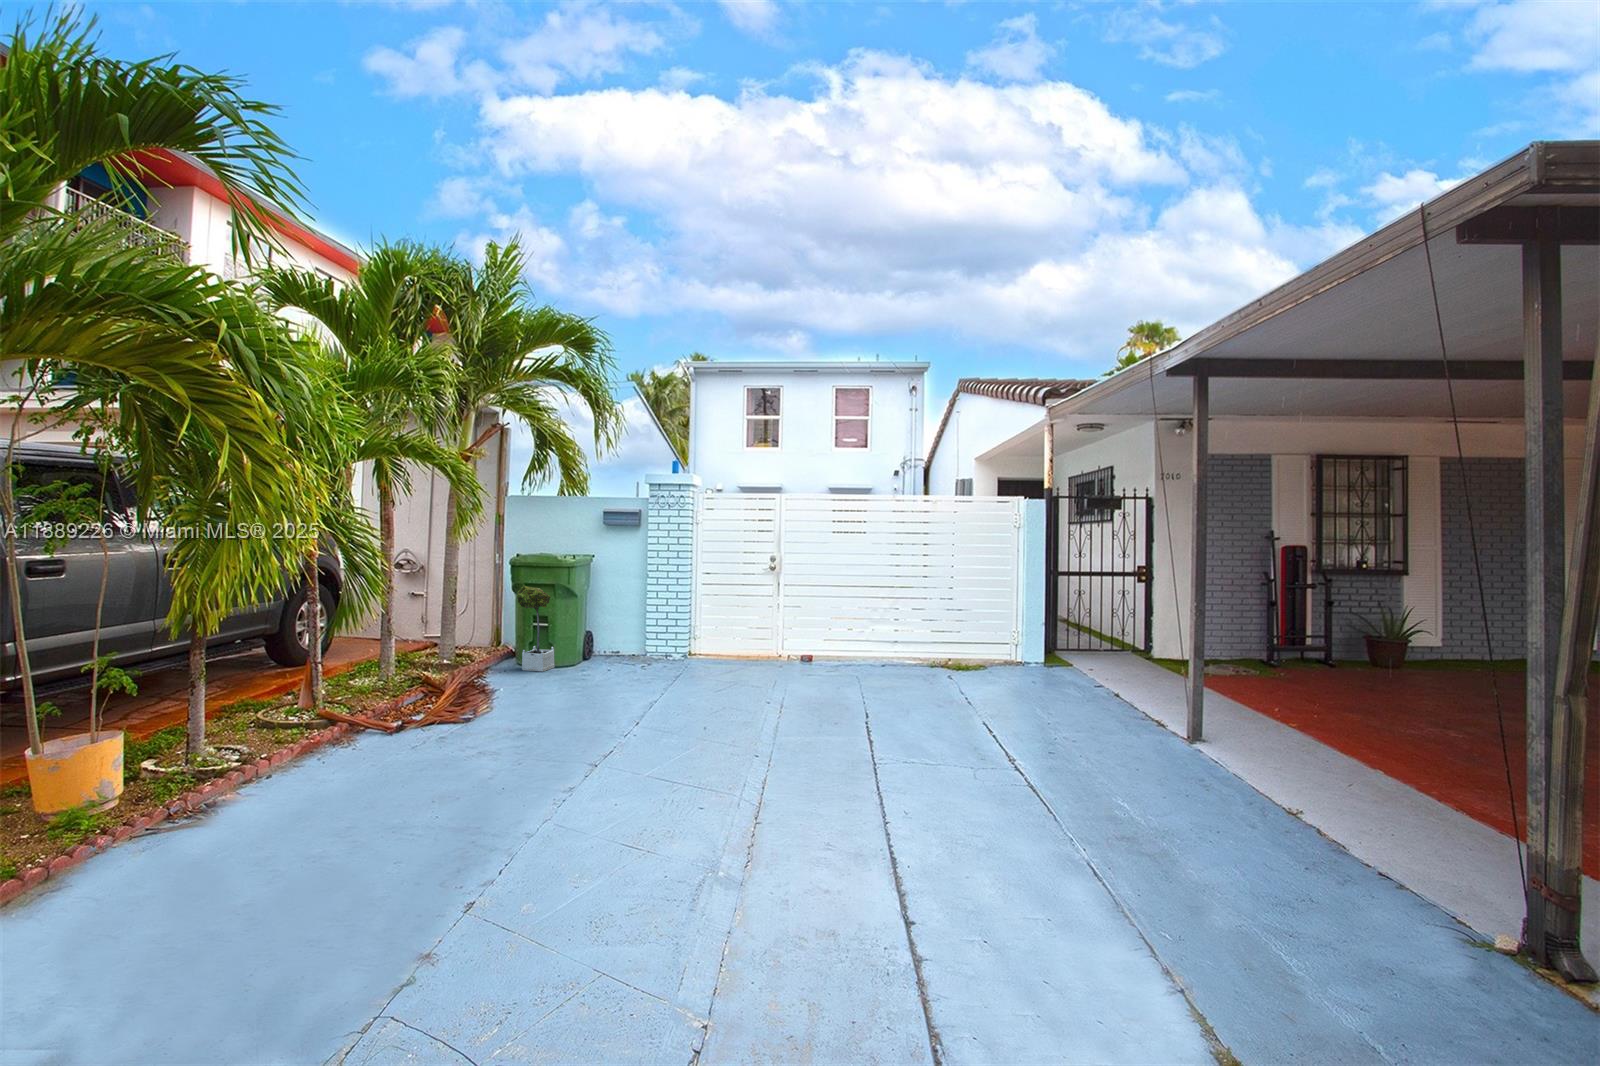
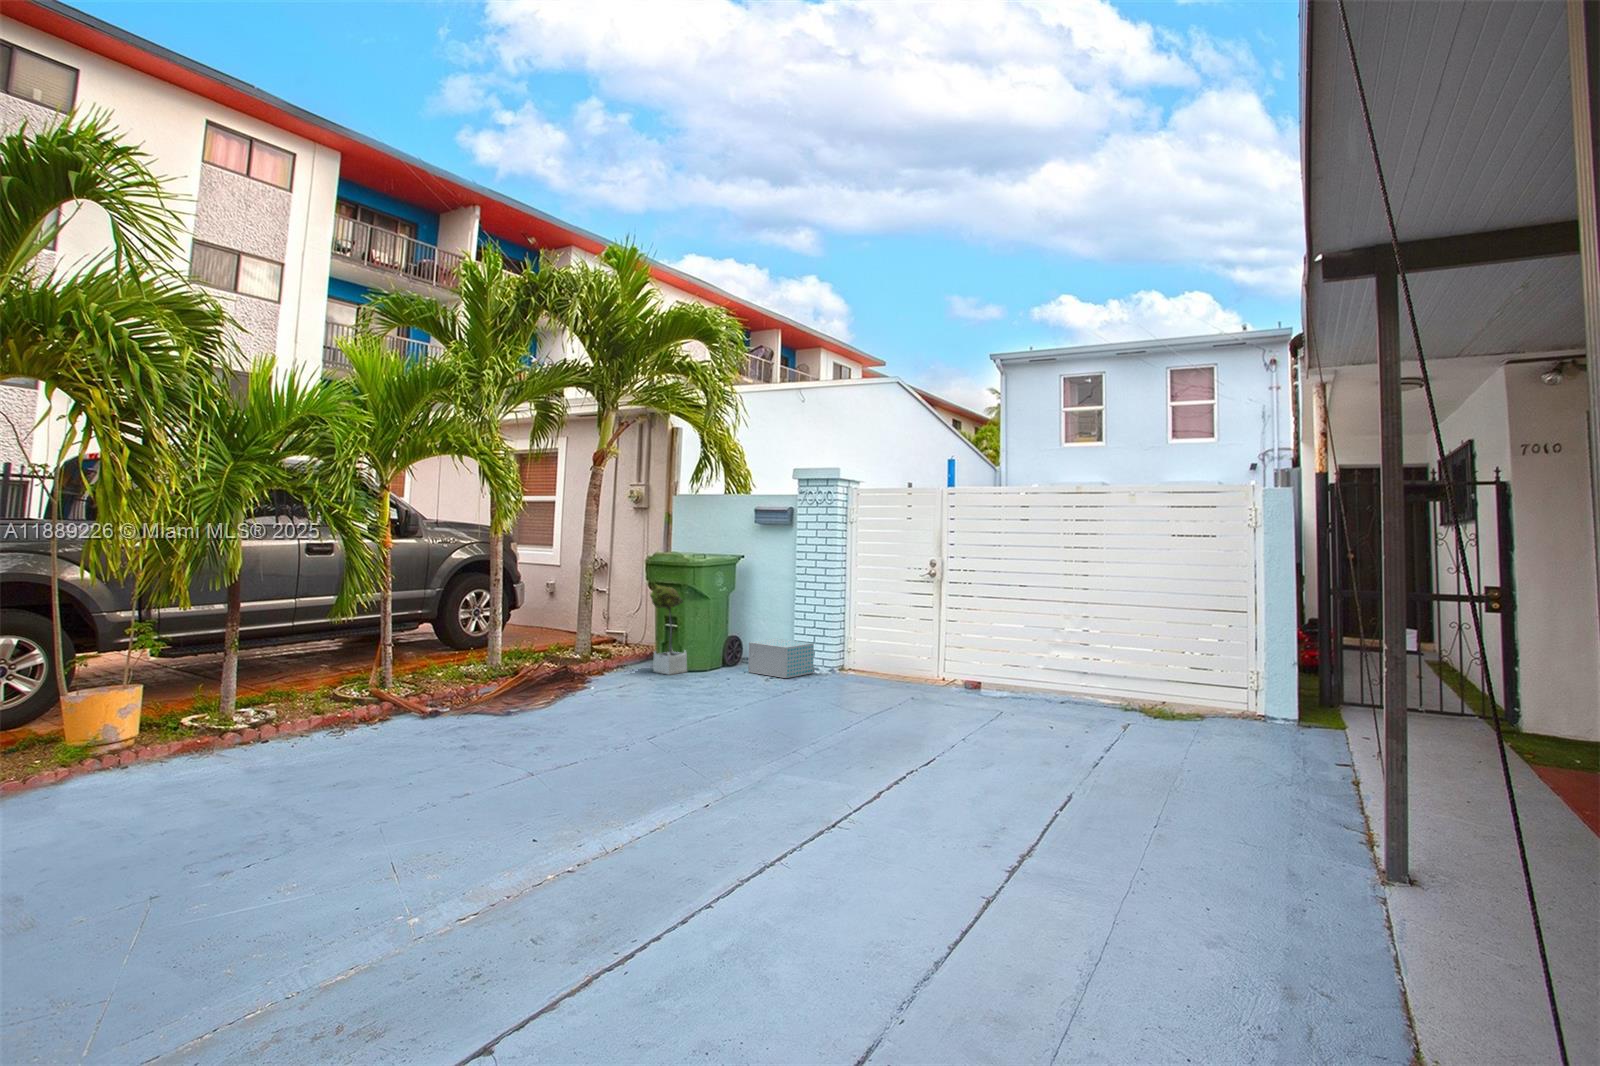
storage box: none [611,630,668,665] -> present [748,639,814,678]

